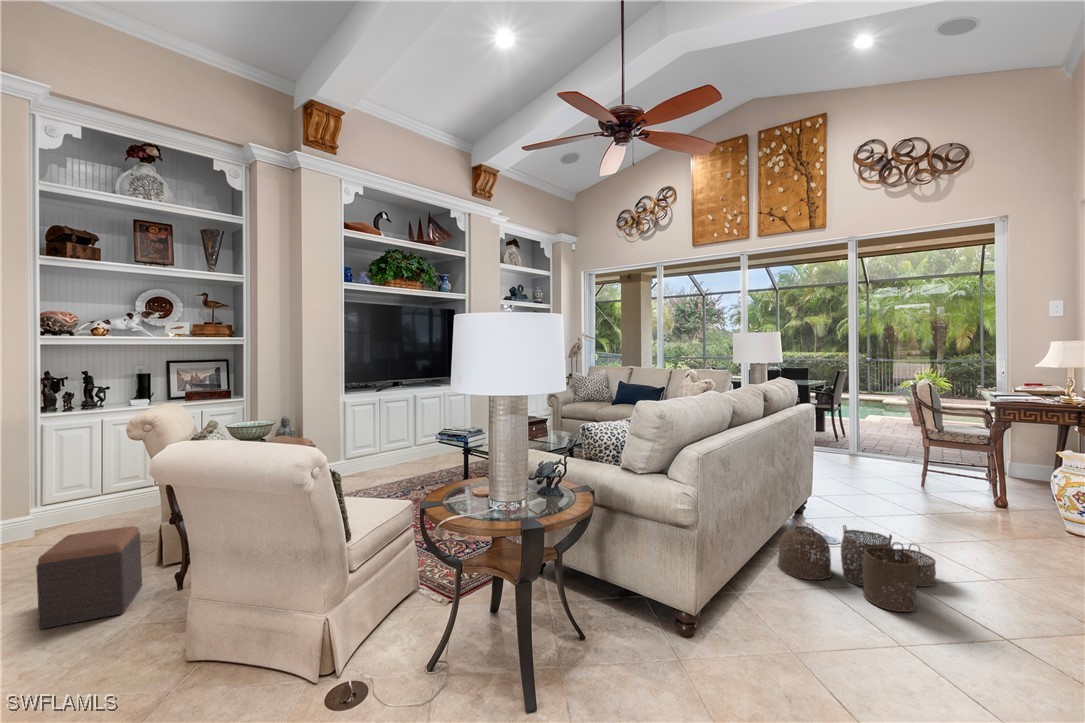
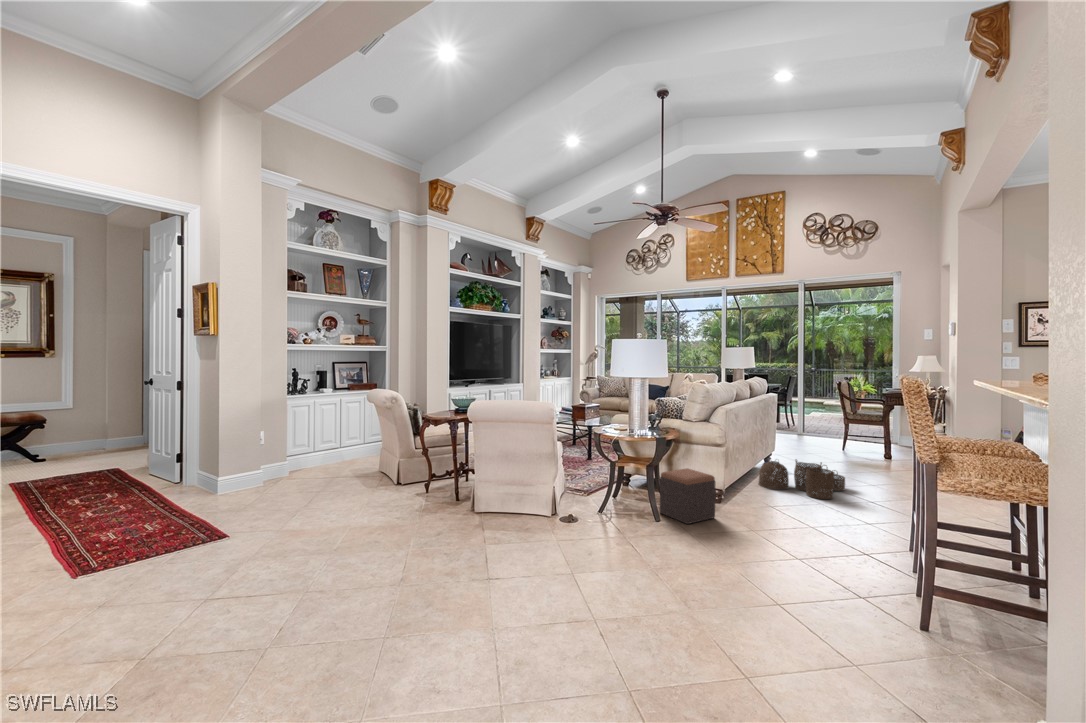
footstool: present [36,526,142,629] -> present [660,468,716,524]

